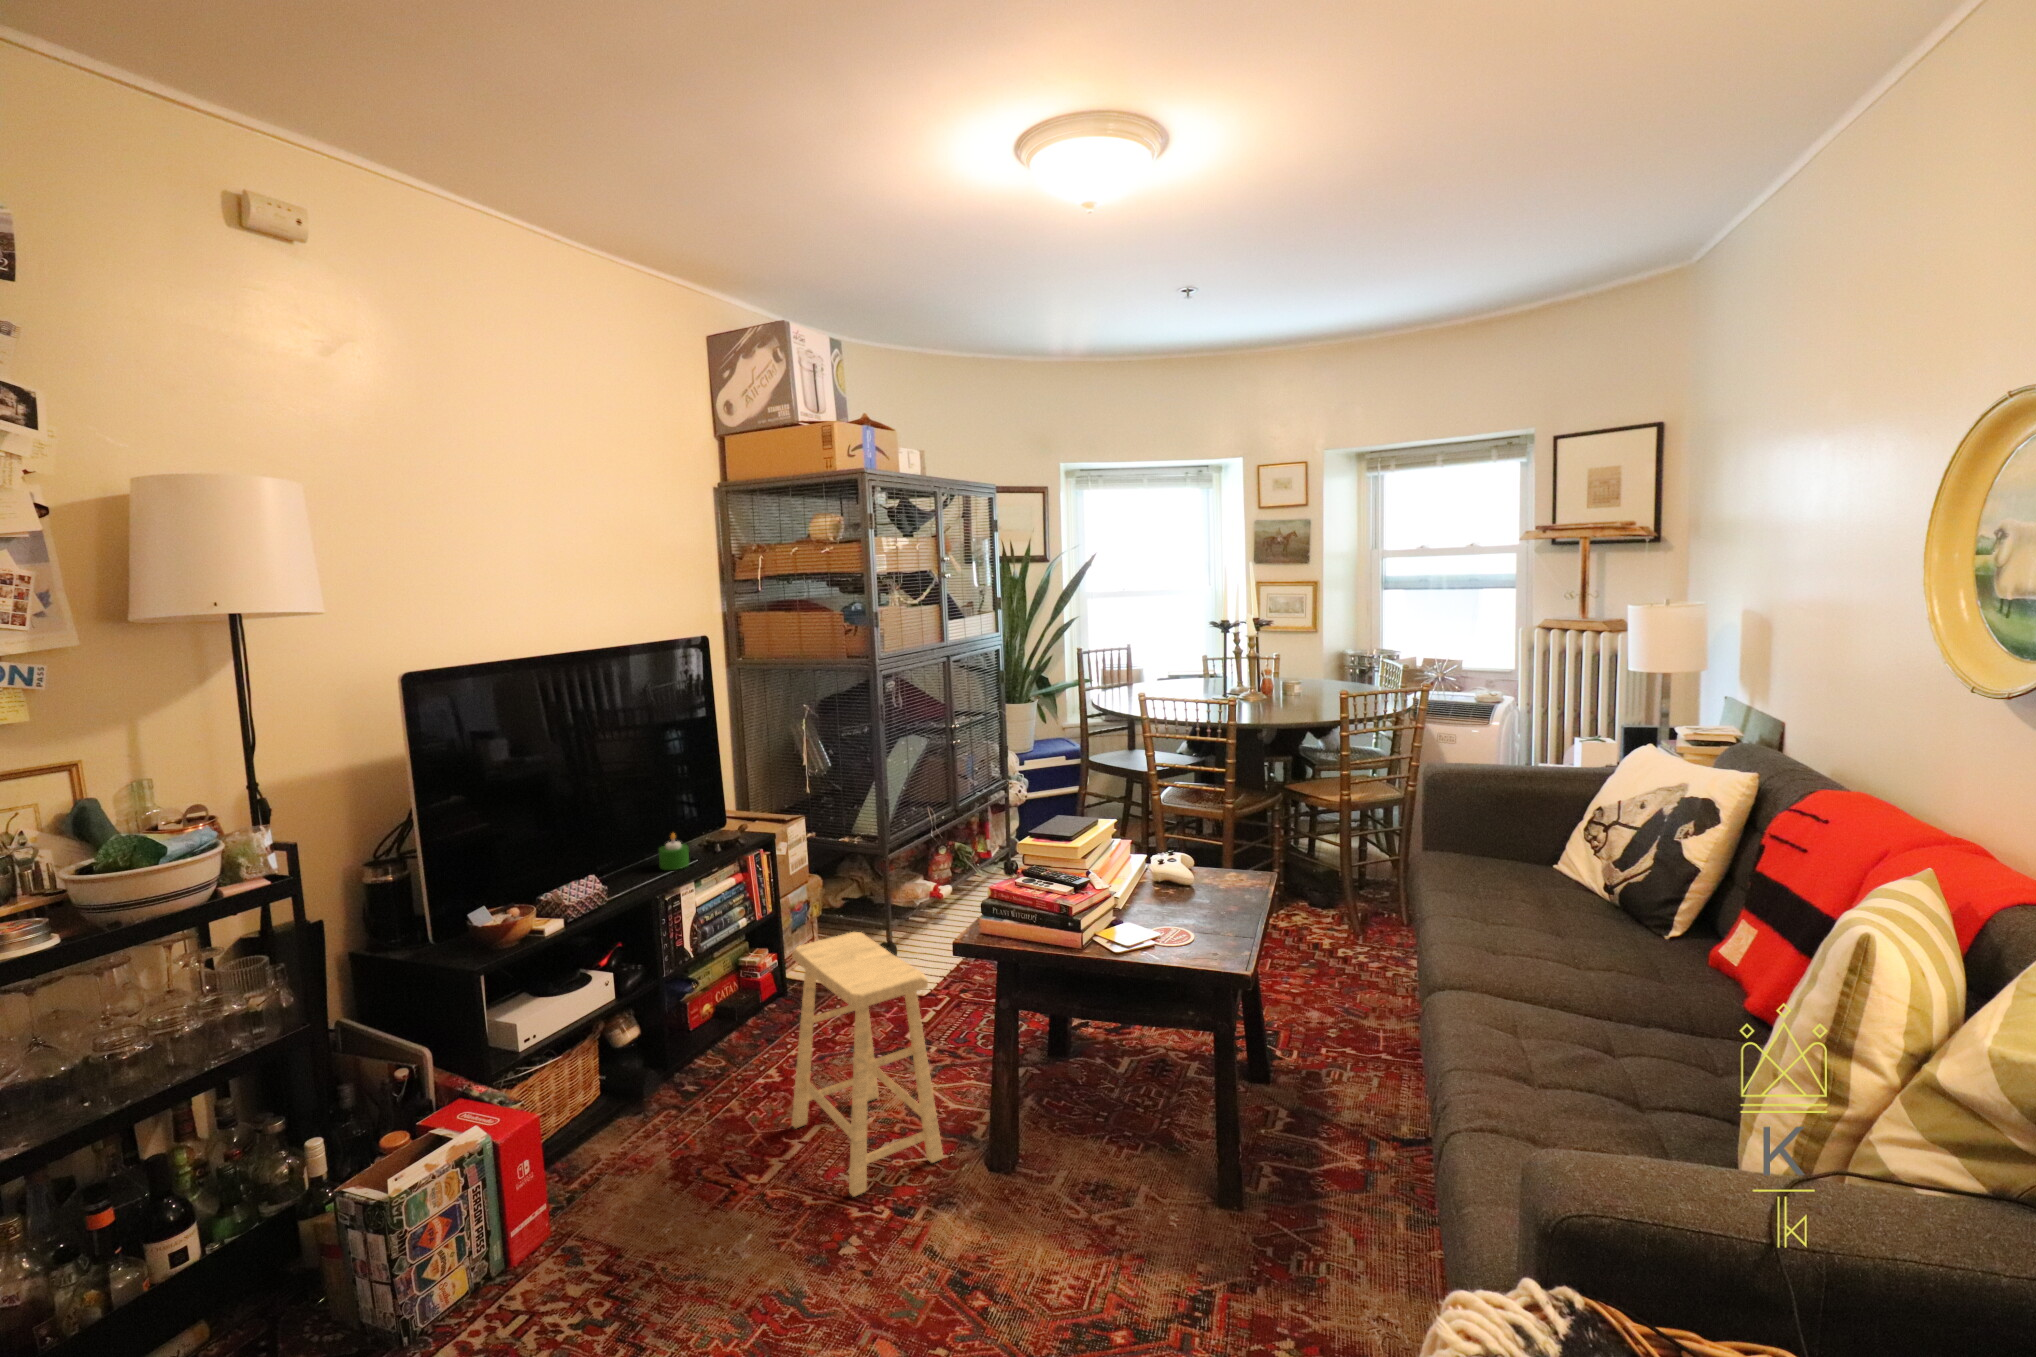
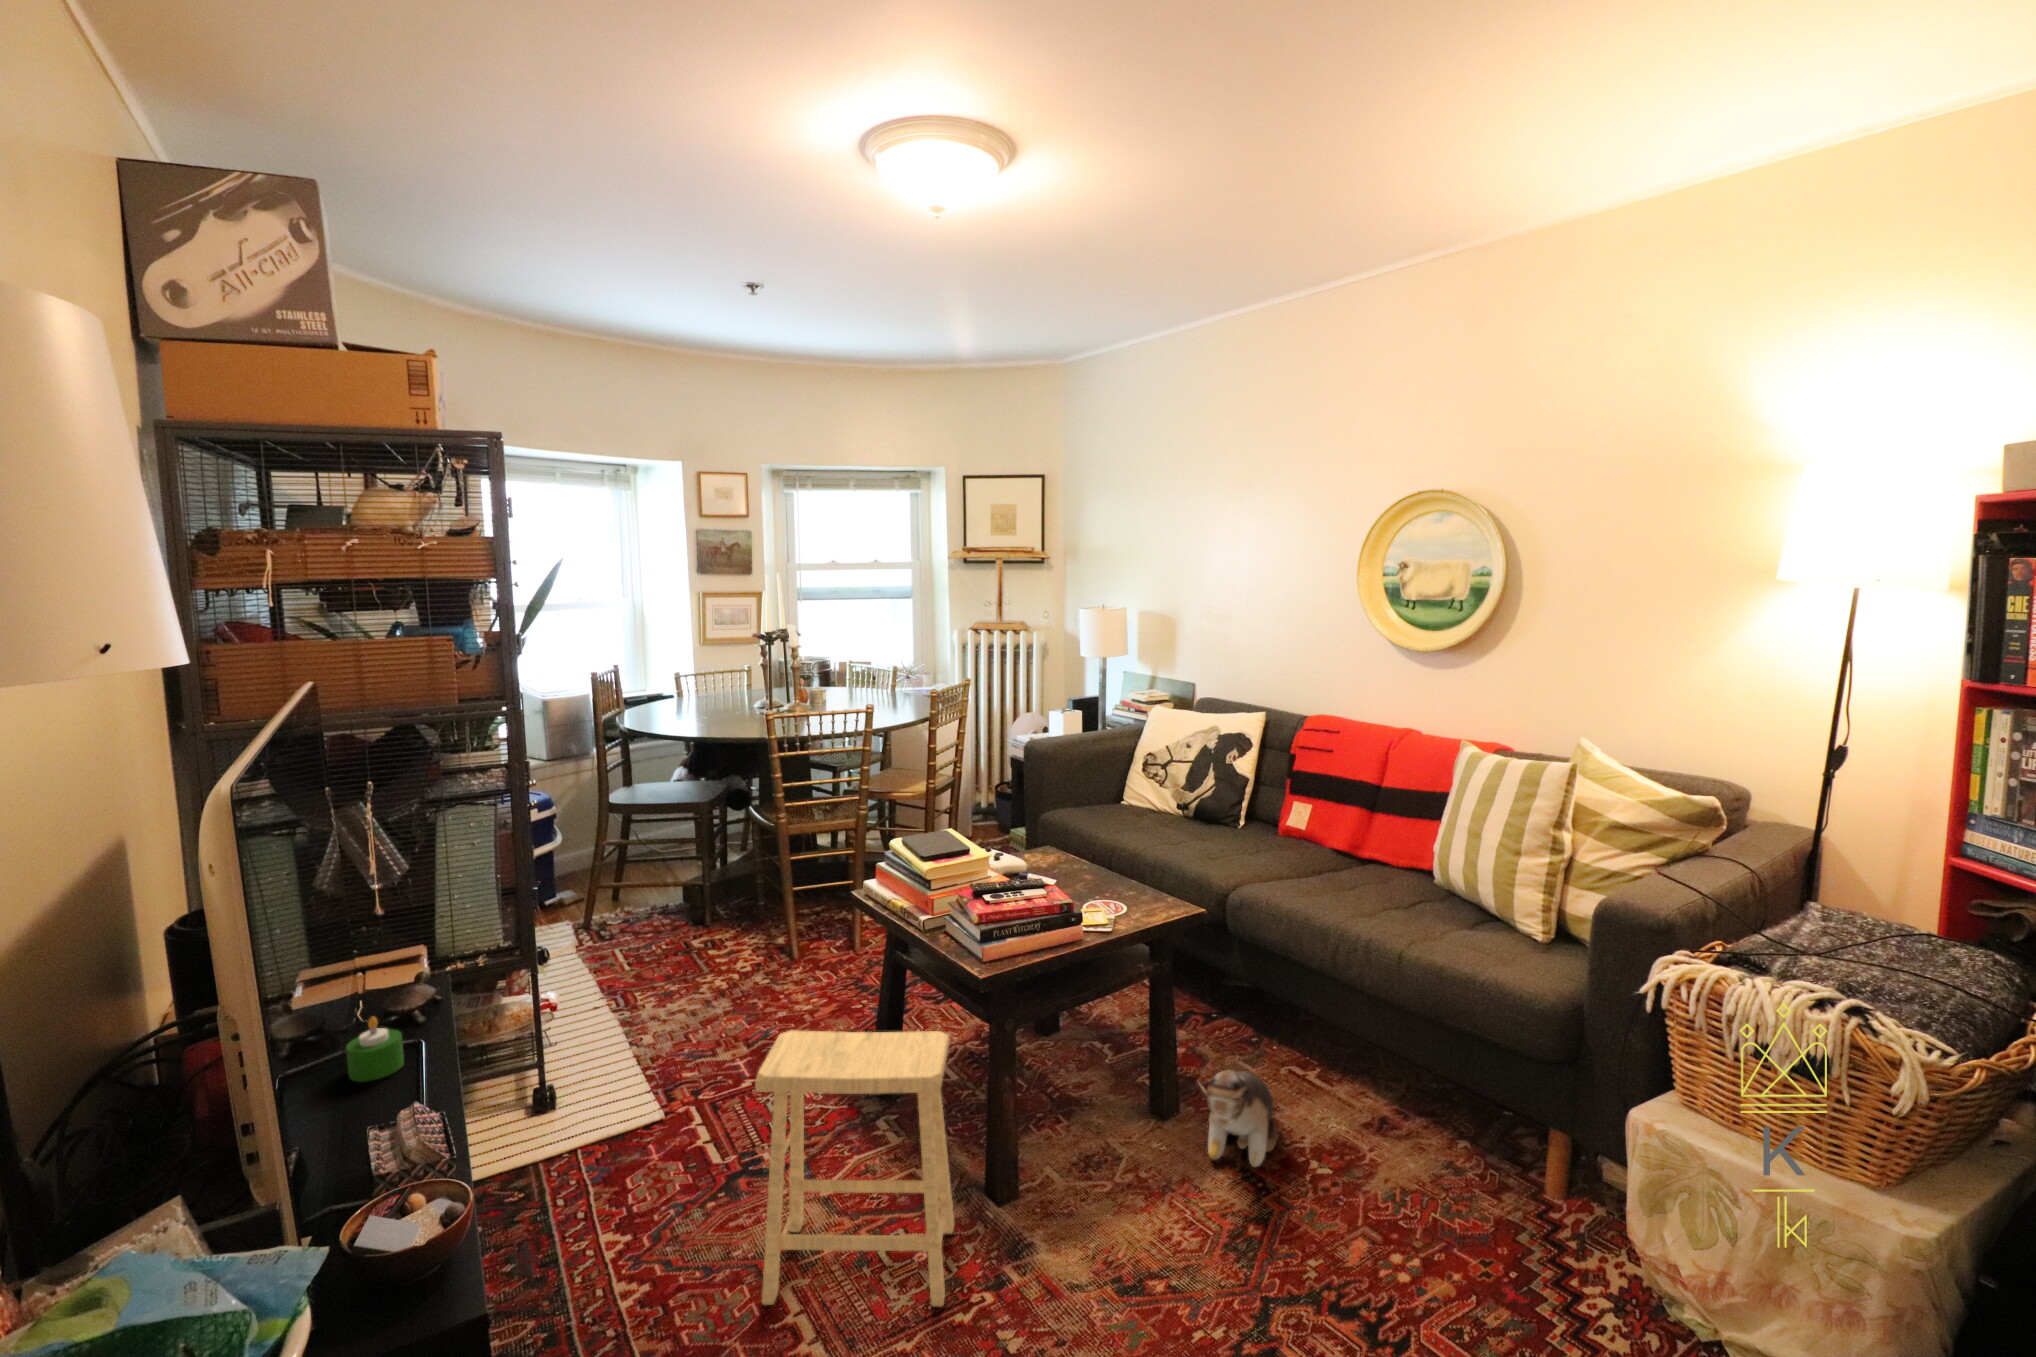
plush toy: none [1143,1149,1362,1300] -> present [1198,1069,1279,1167]

